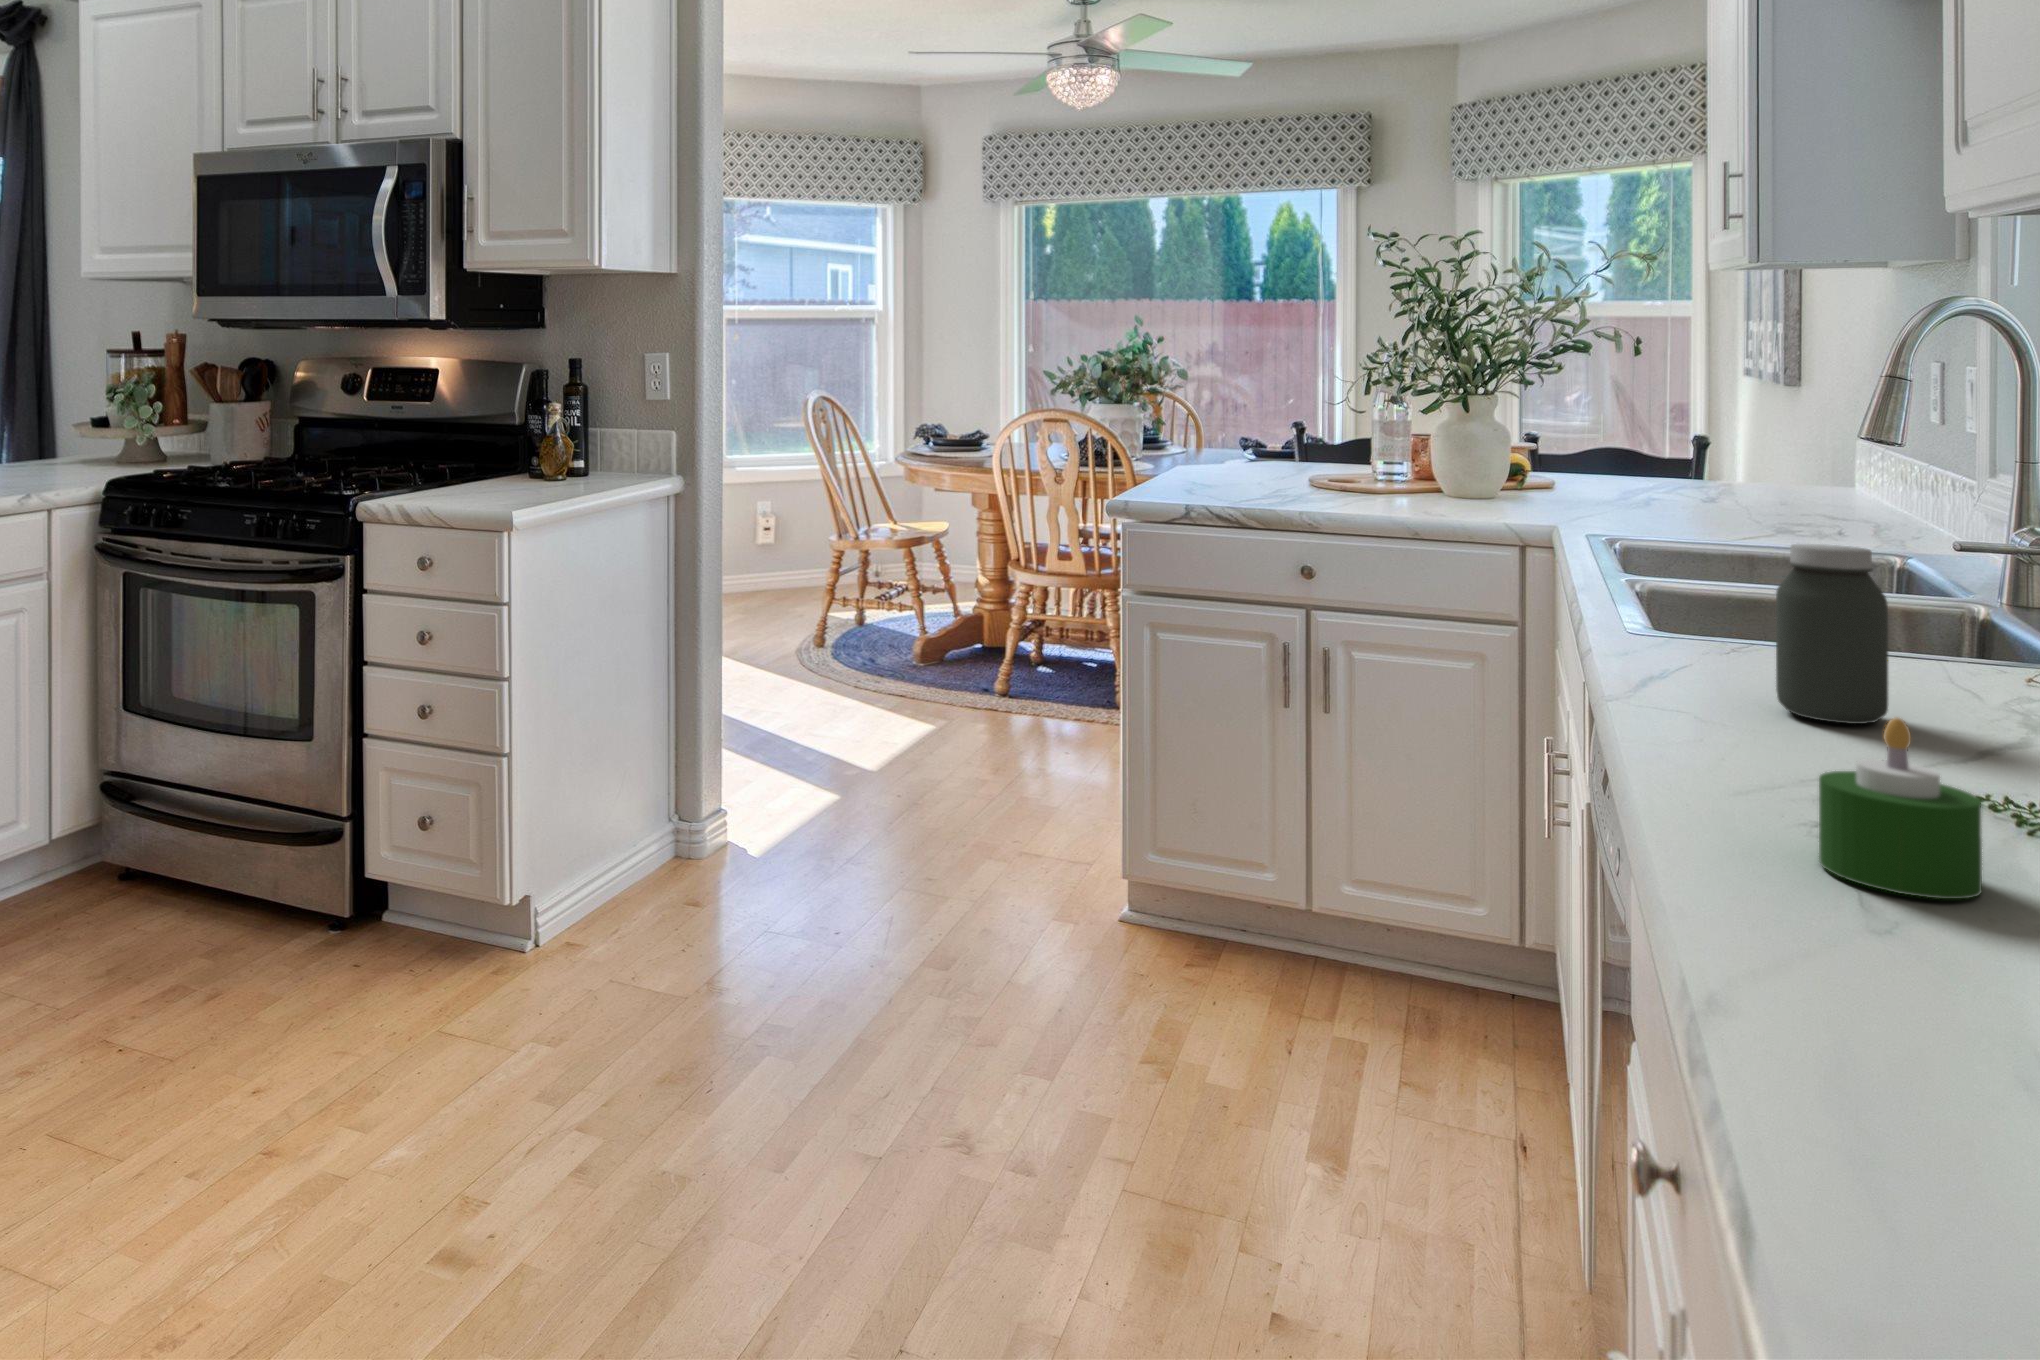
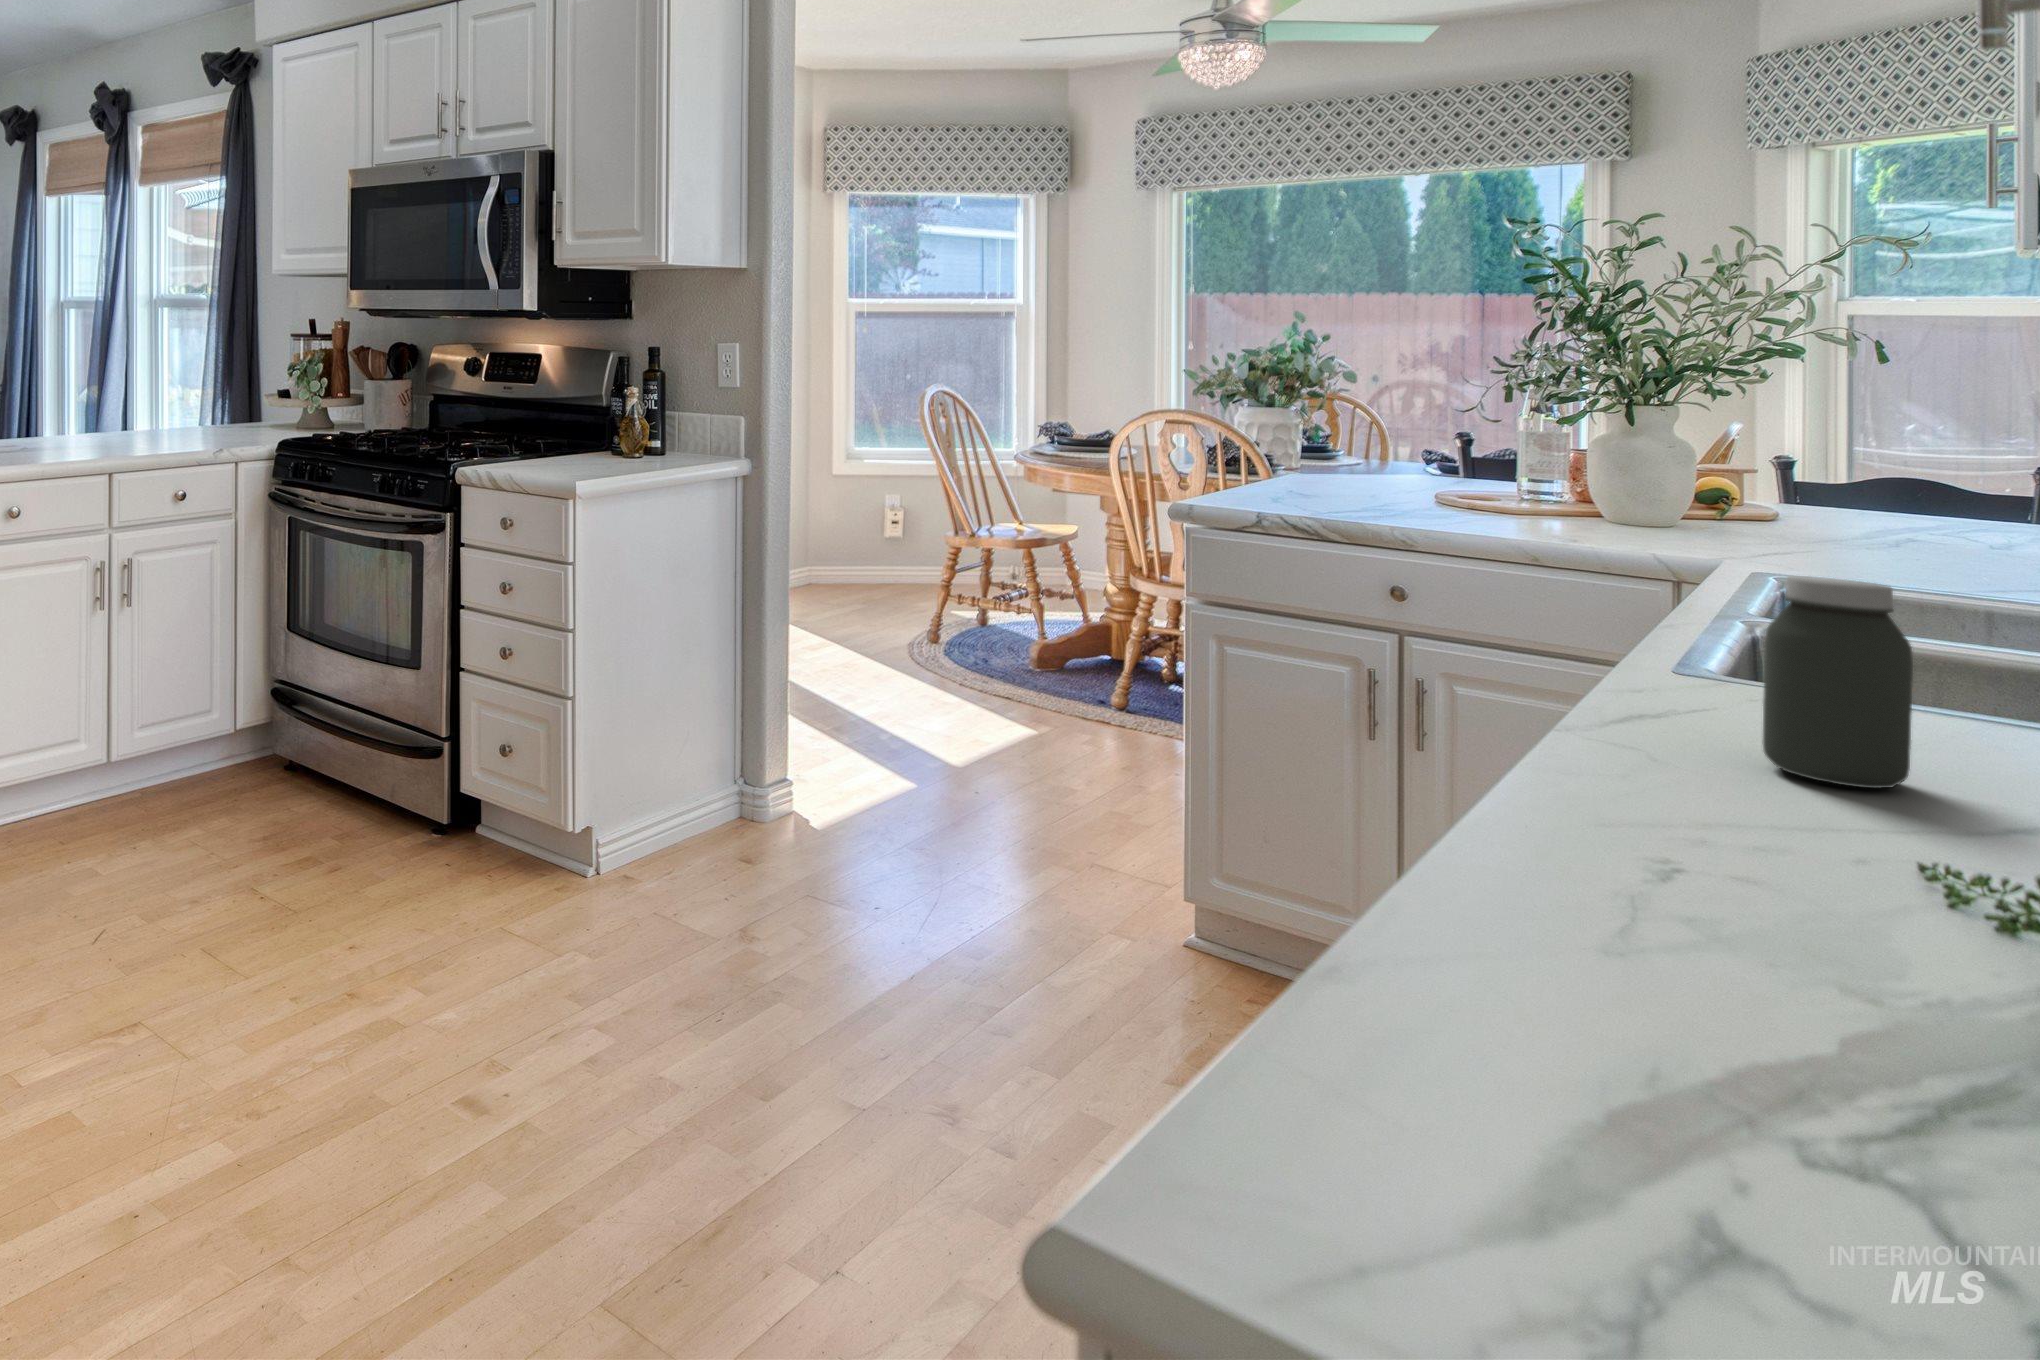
candle: present [1819,718,1982,899] -> none [1611,751,1801,954]

